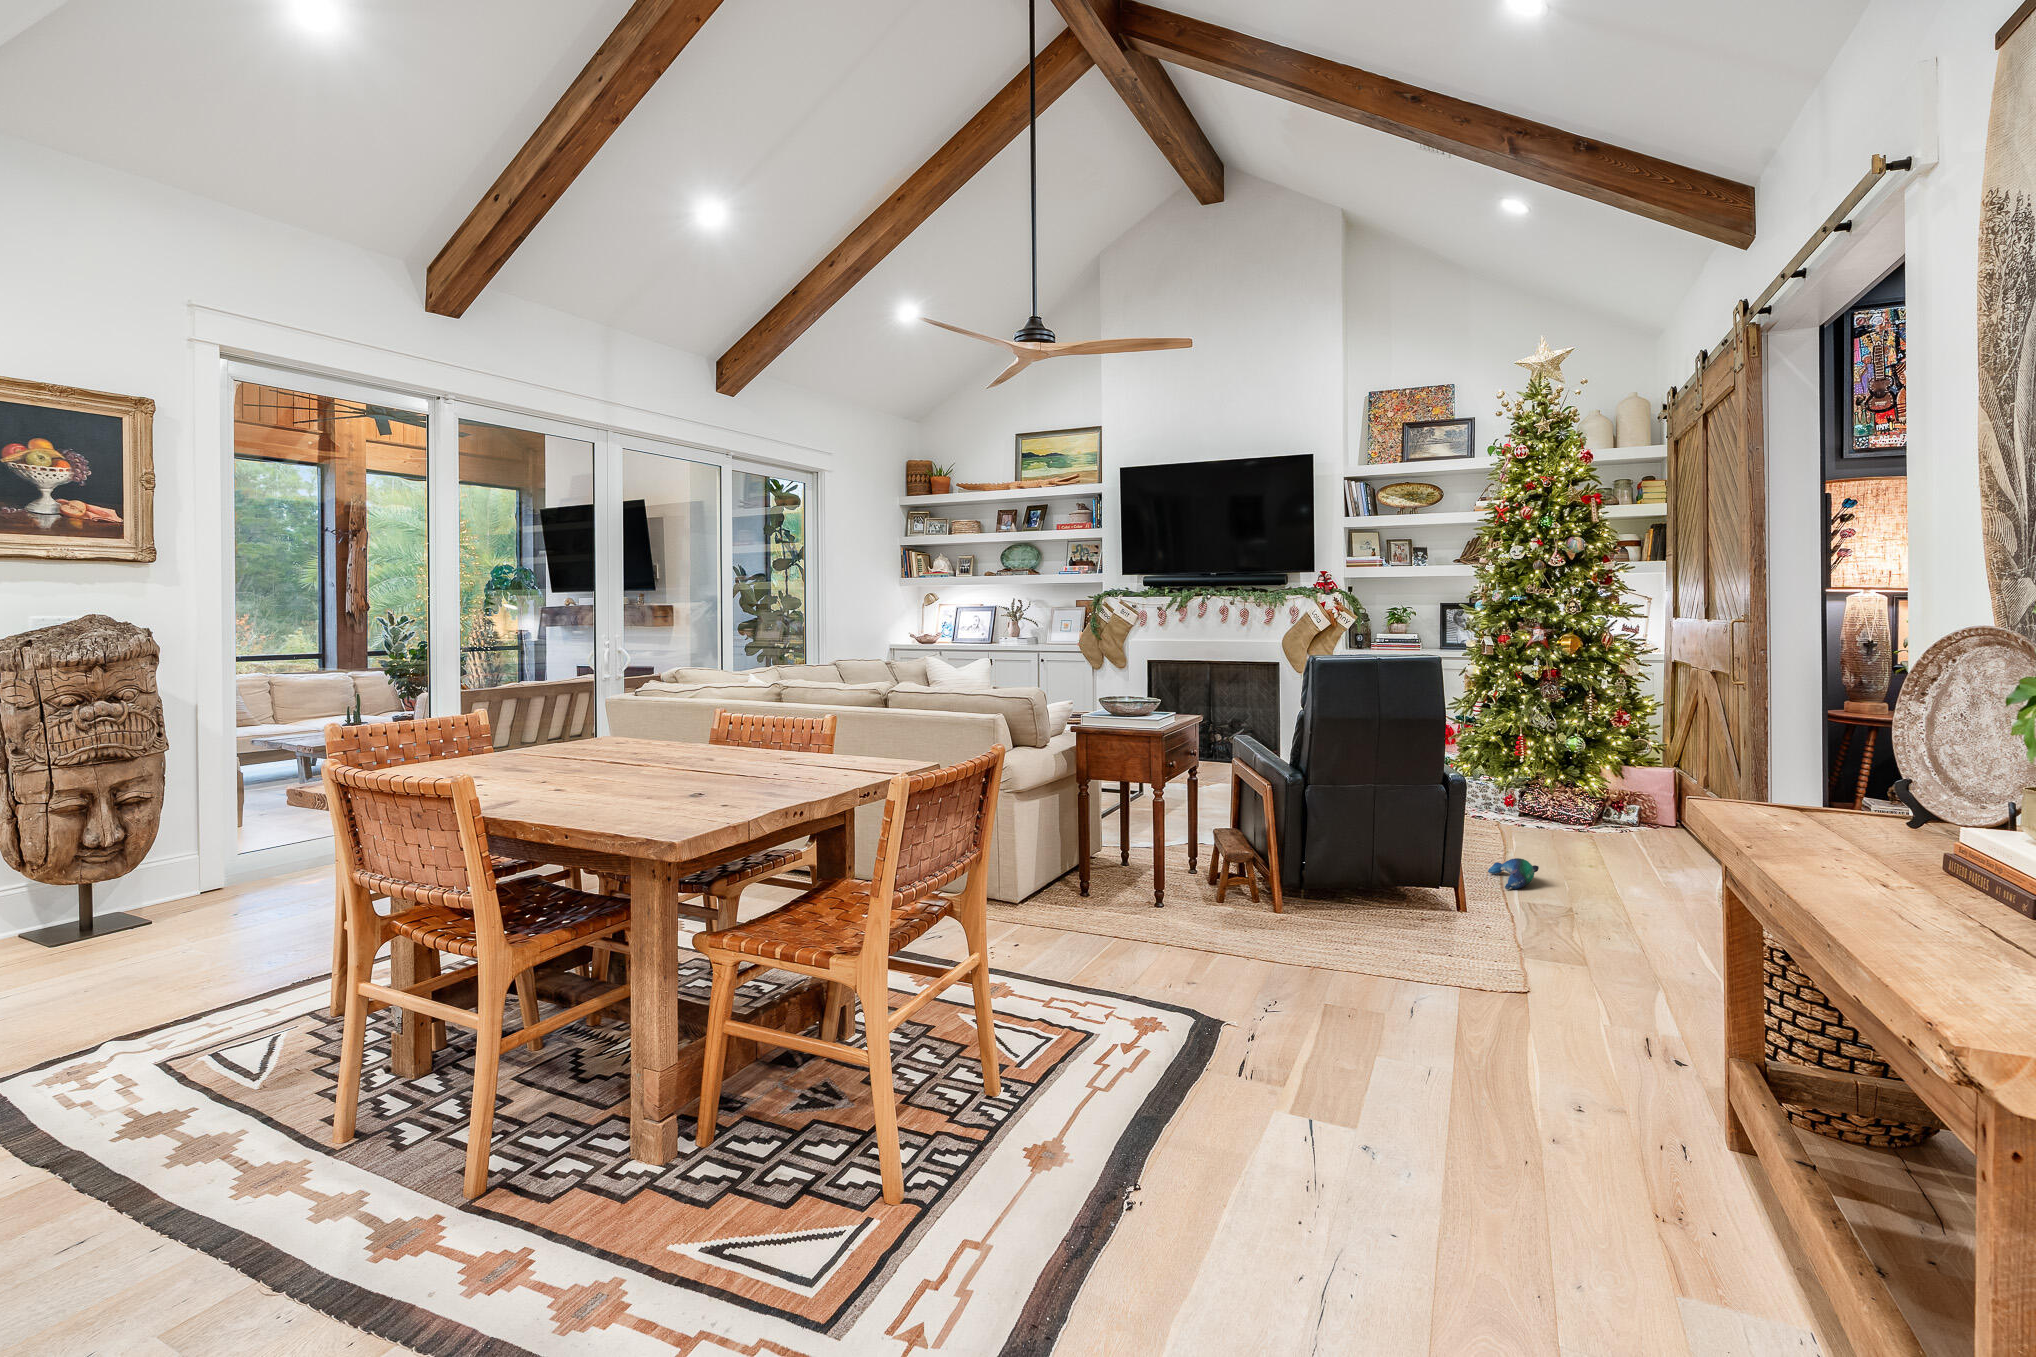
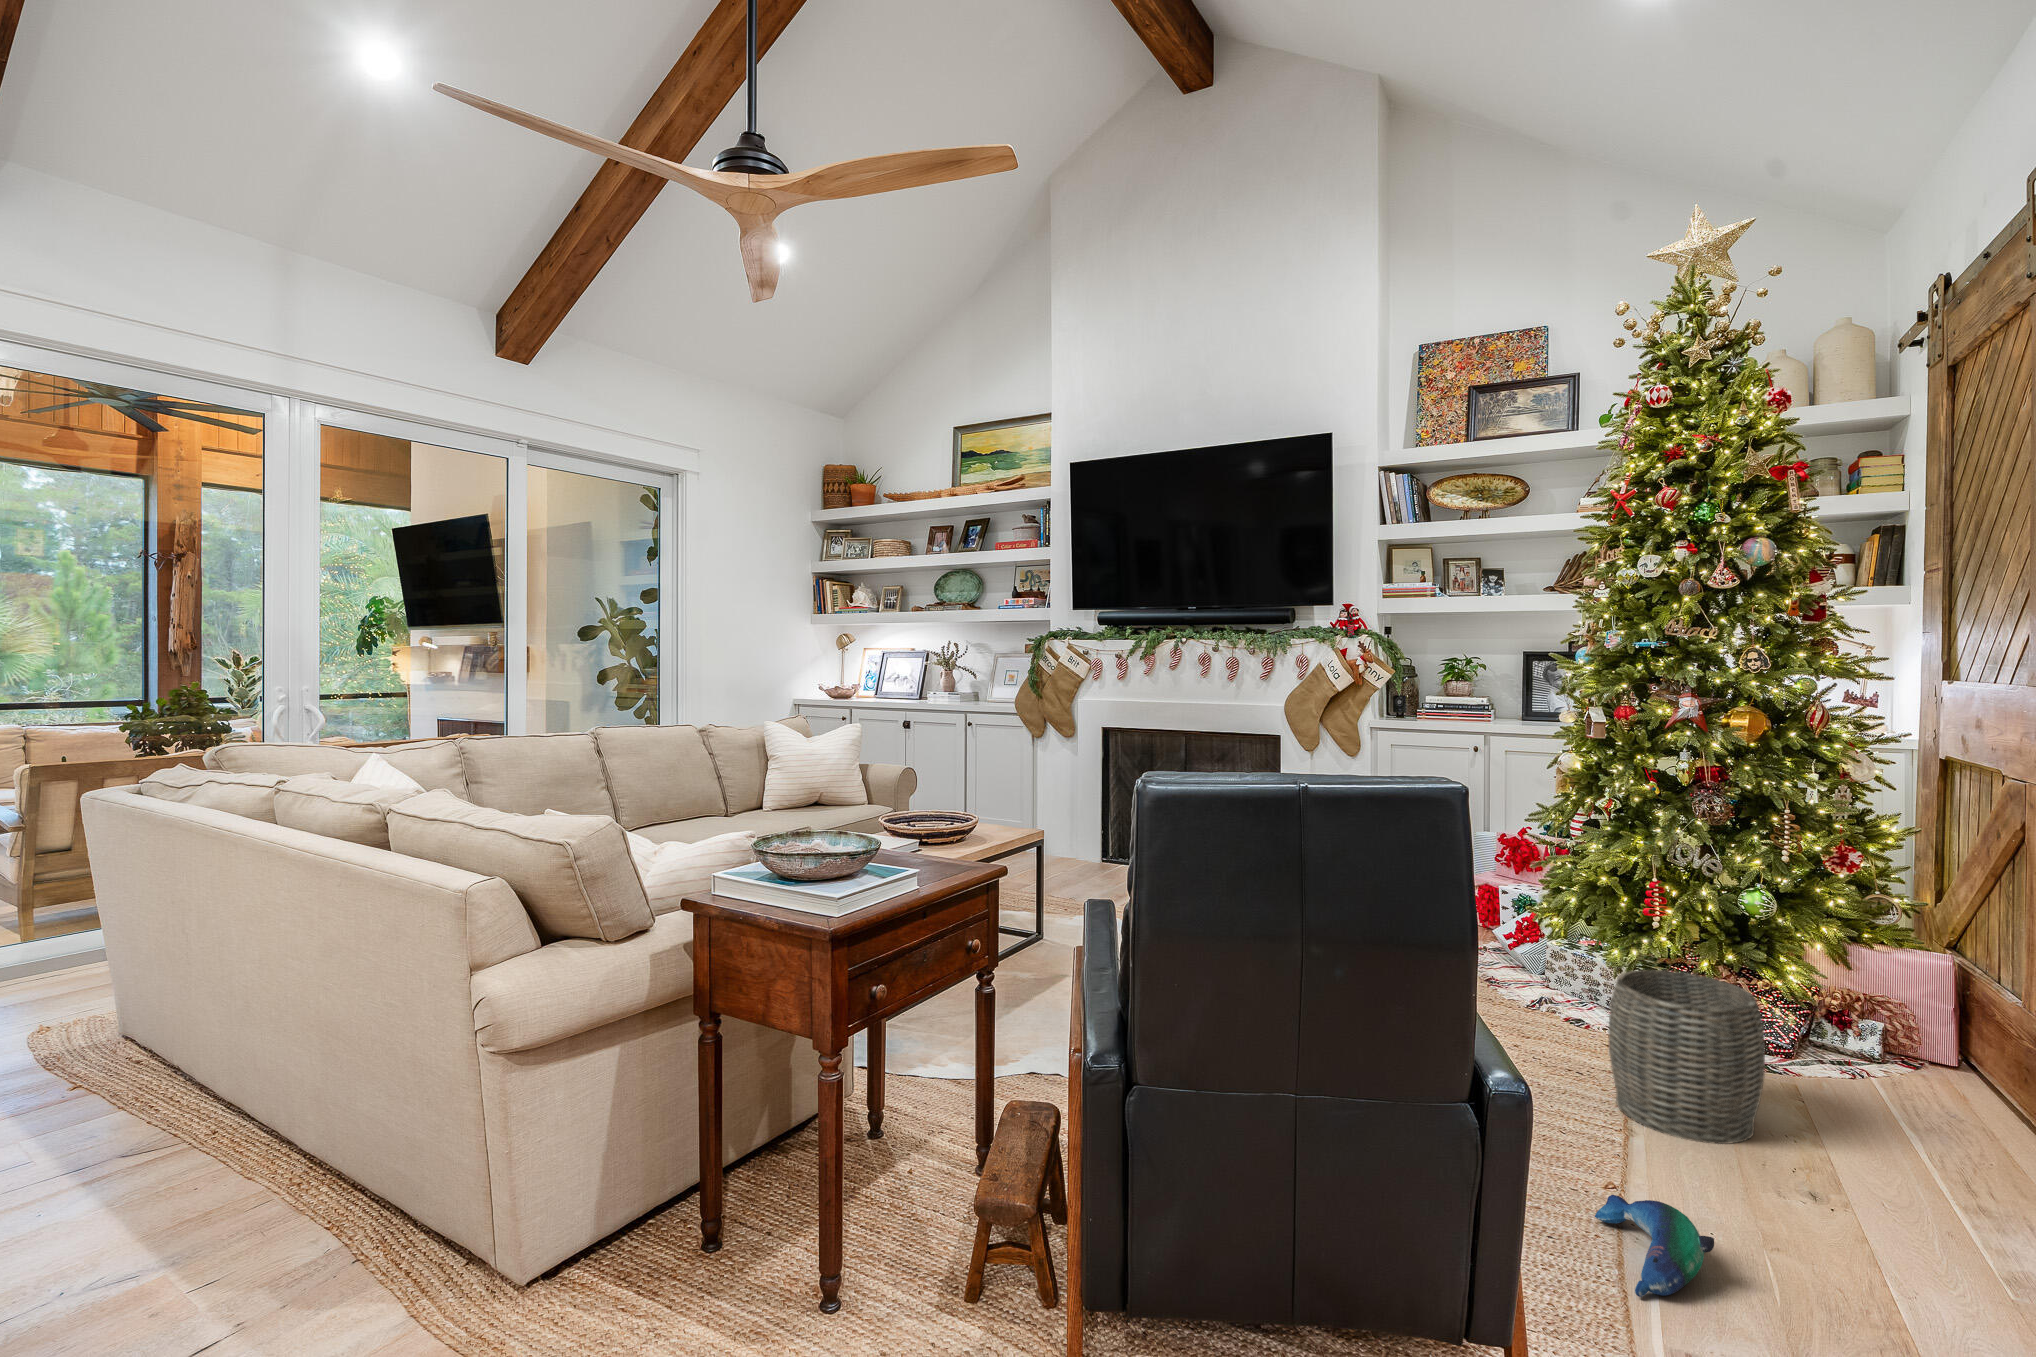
woven basket: none [1494,774,1570,852] -> present [1609,970,1765,1144]

